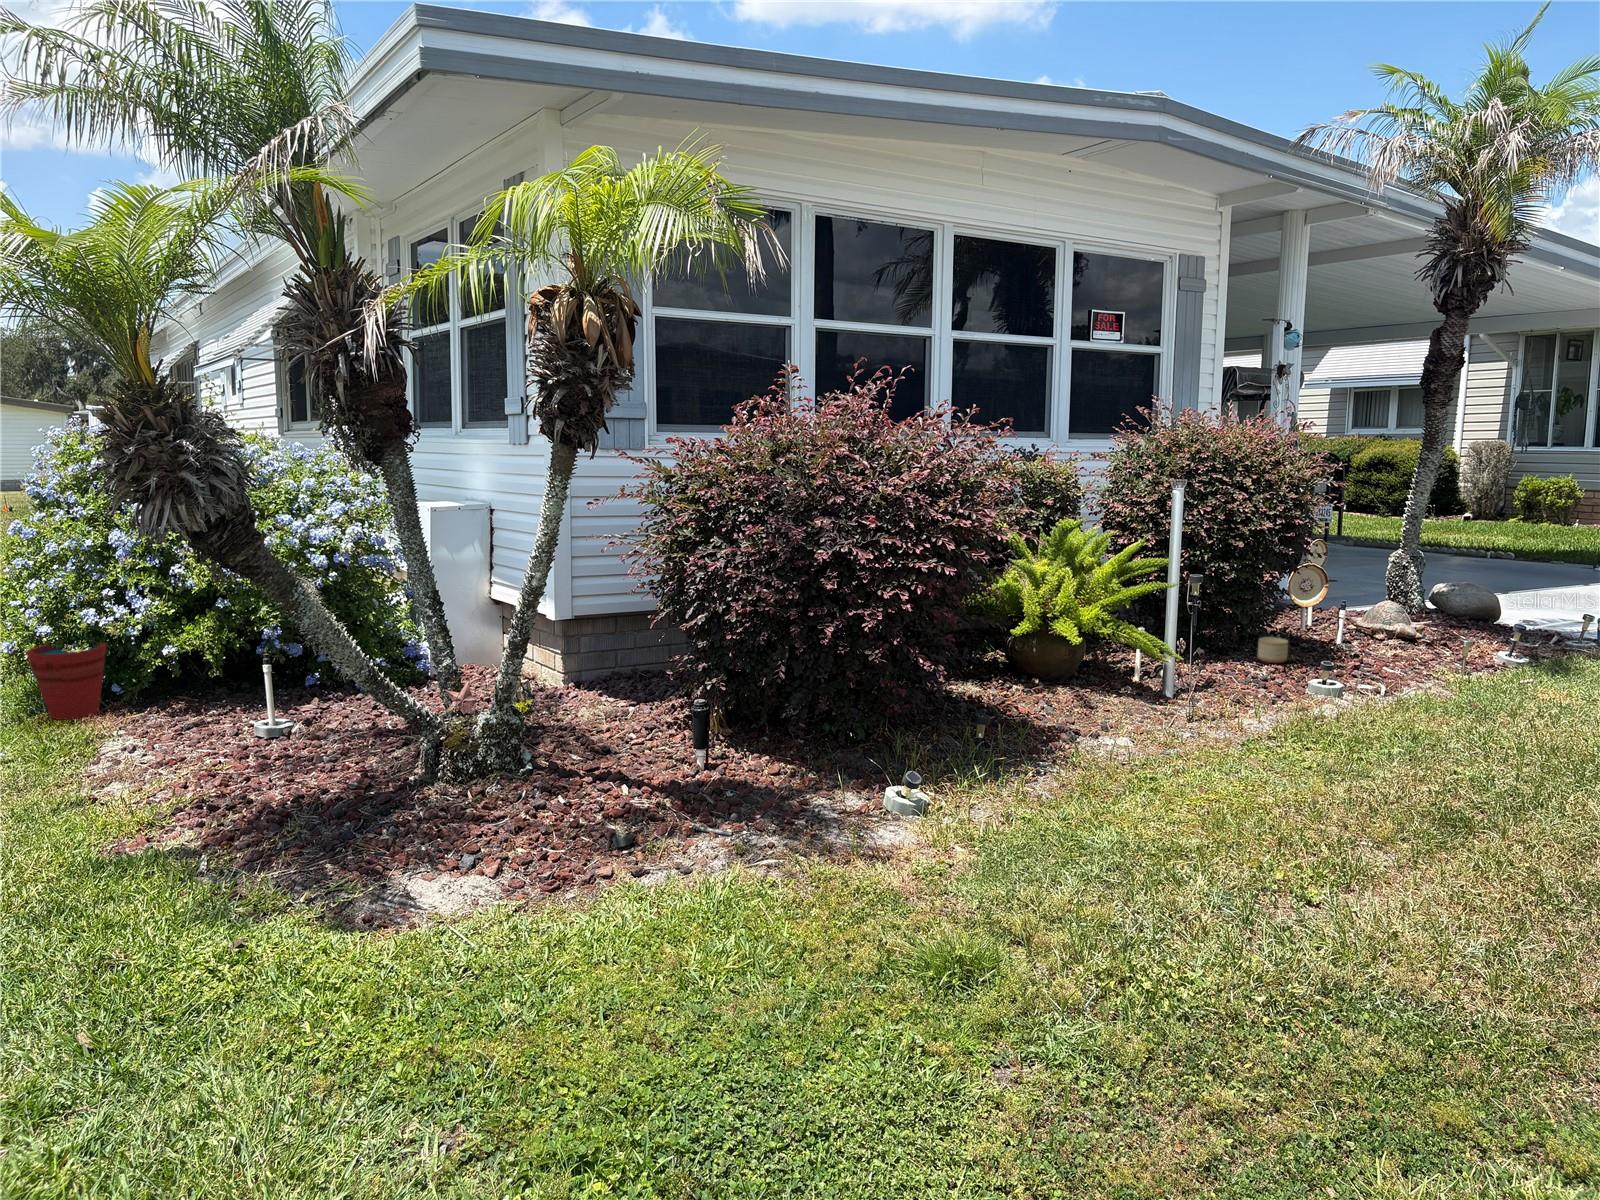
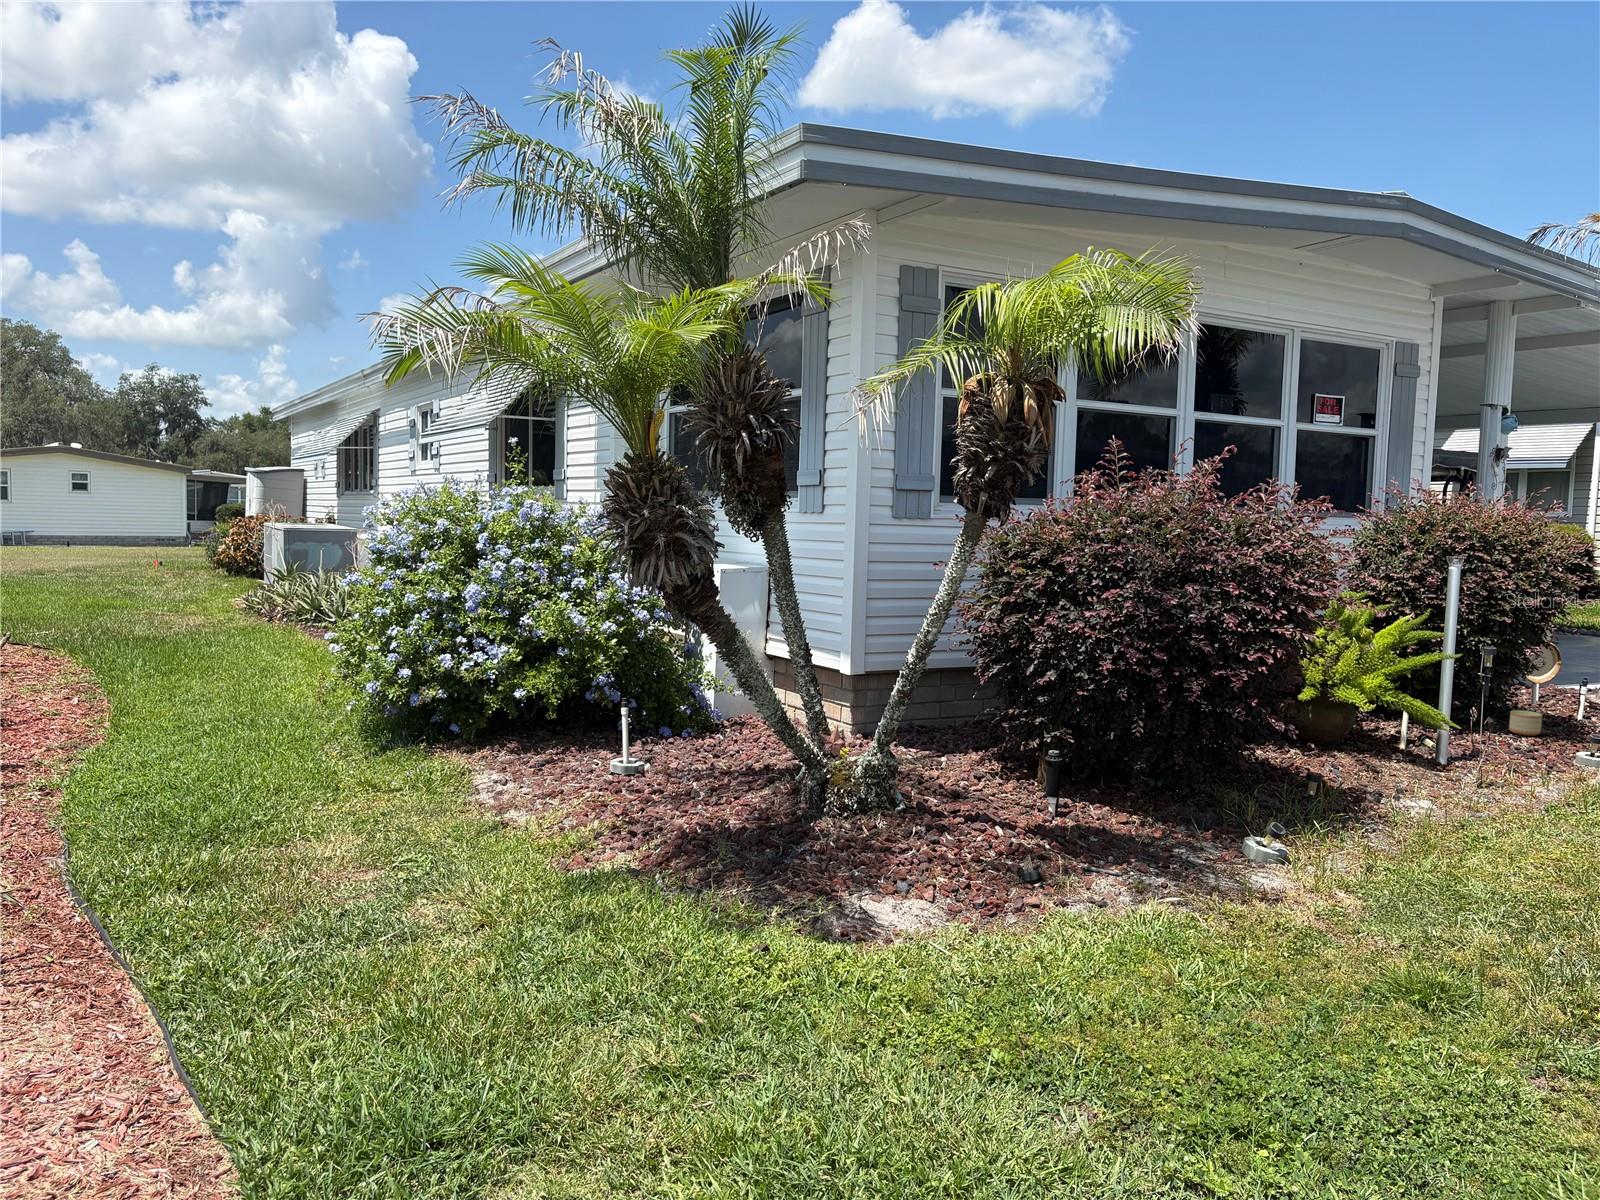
bucket: present [26,643,107,720] -> none [390,683,456,755]

